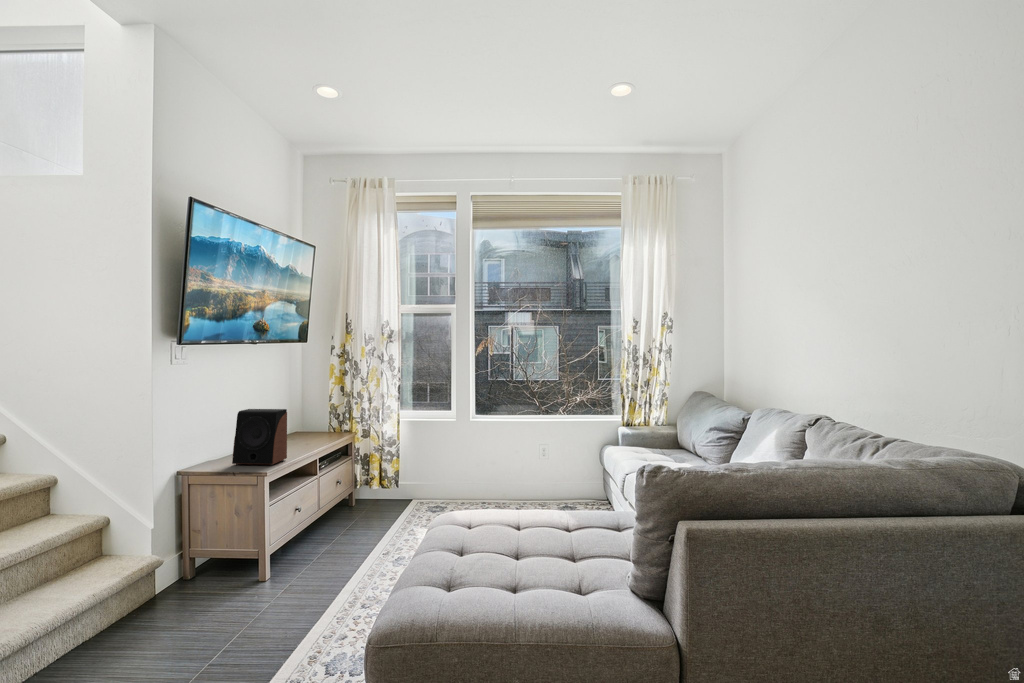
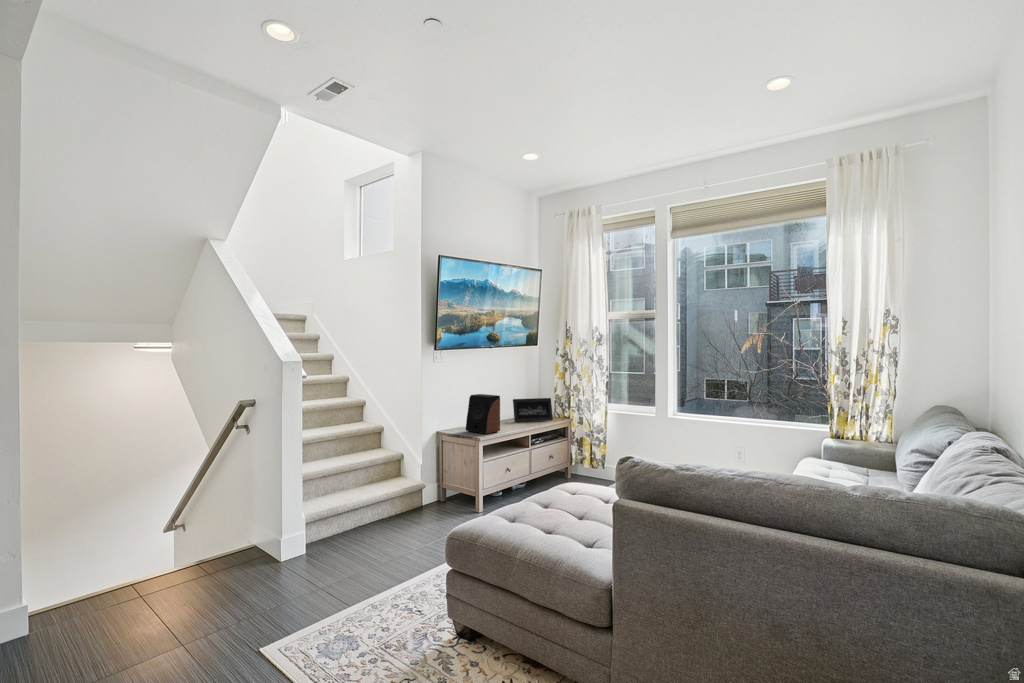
picture frame: none [281,409,335,445] -> present [513,398,553,422]

